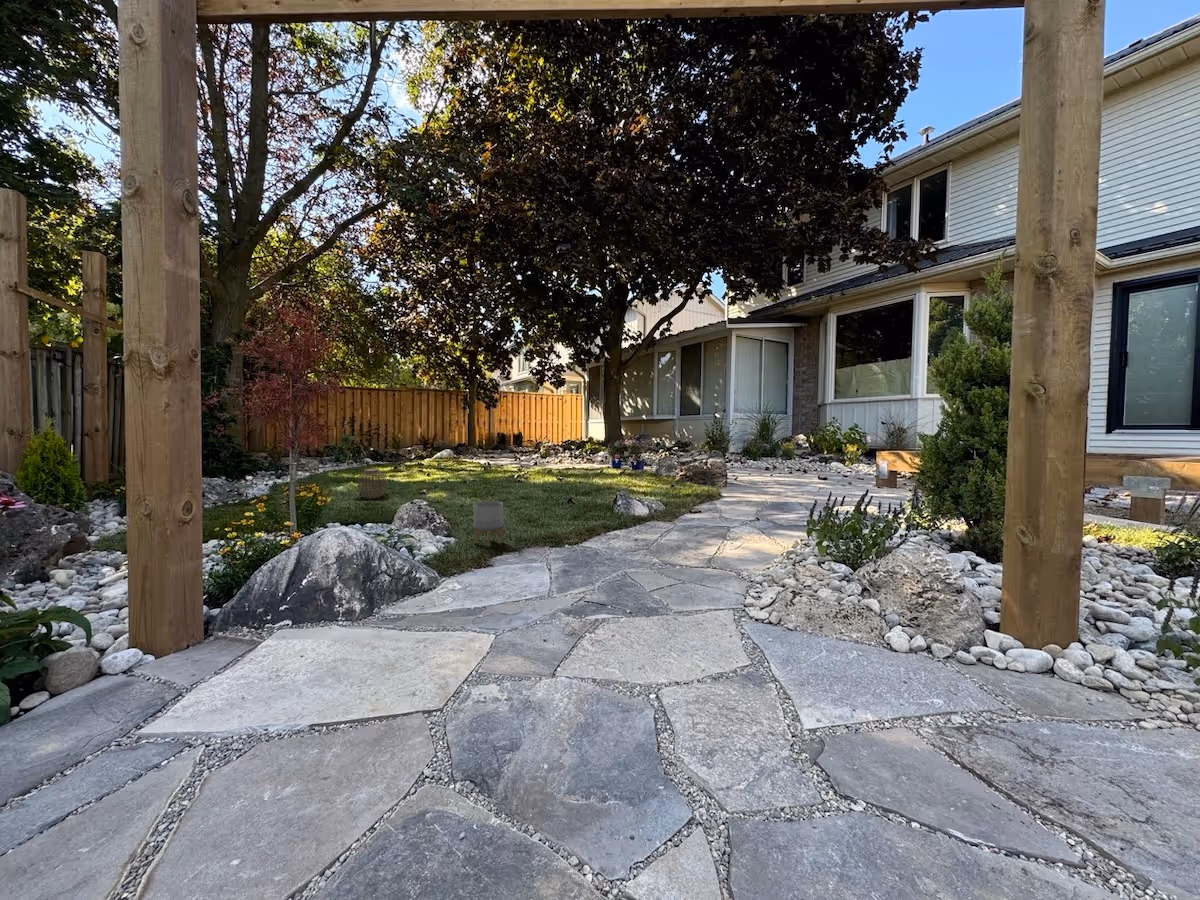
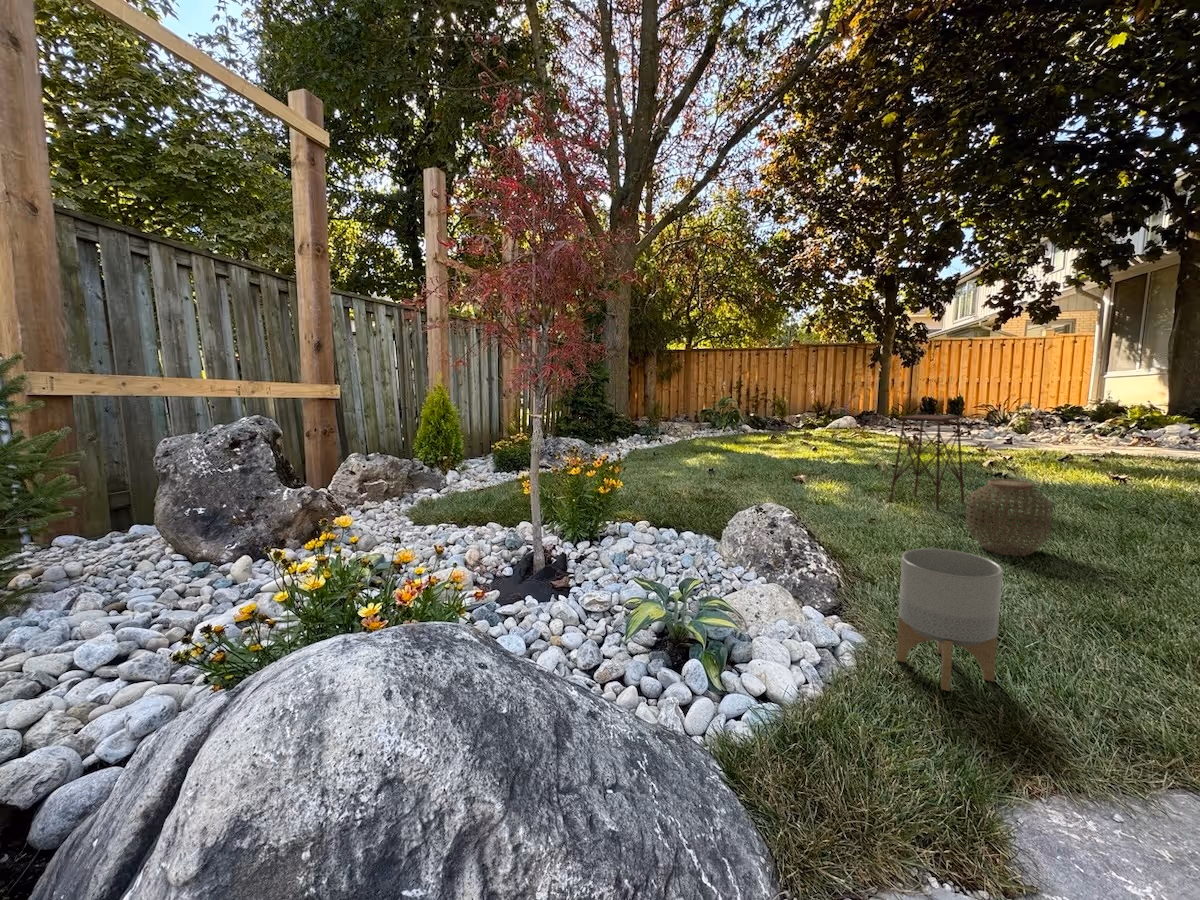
side table: none [474,450,509,500] -> present [890,415,964,510]
woven basket: present [357,469,386,498] -> present [966,479,1053,556]

